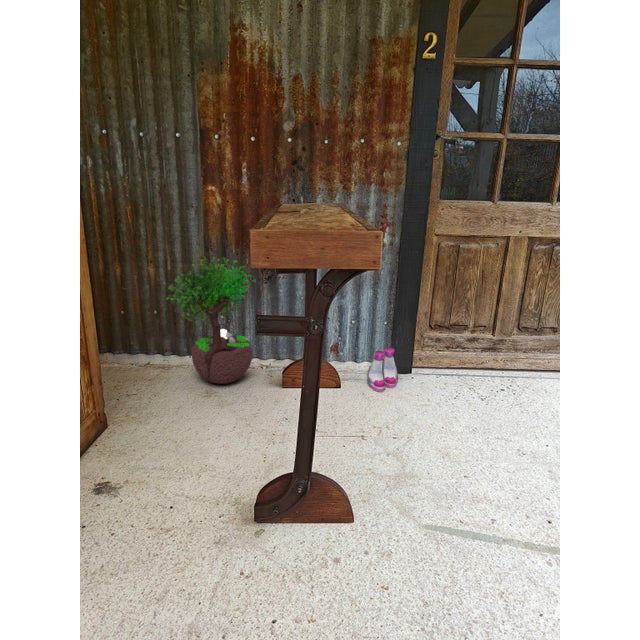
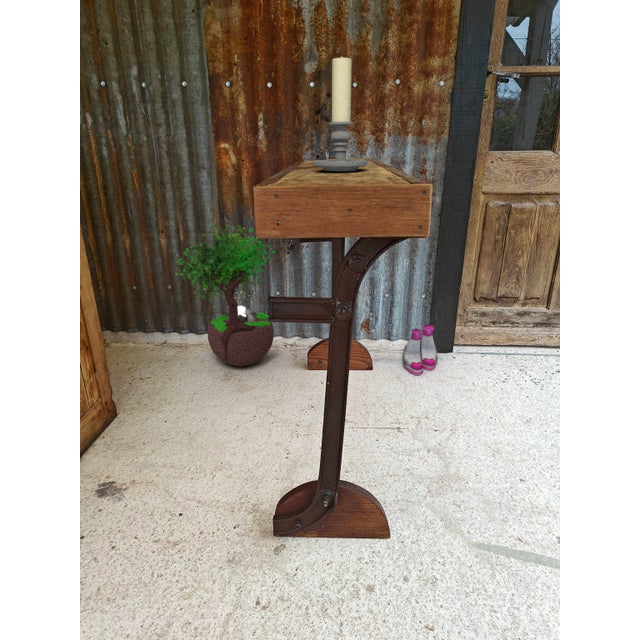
candle holder: none [293,127,336,215] -> present [314,57,368,171]

